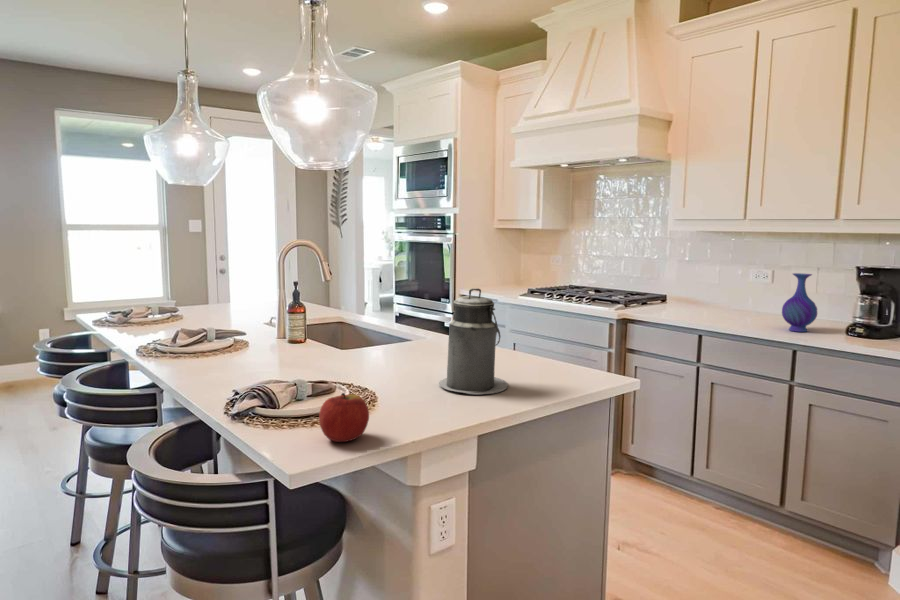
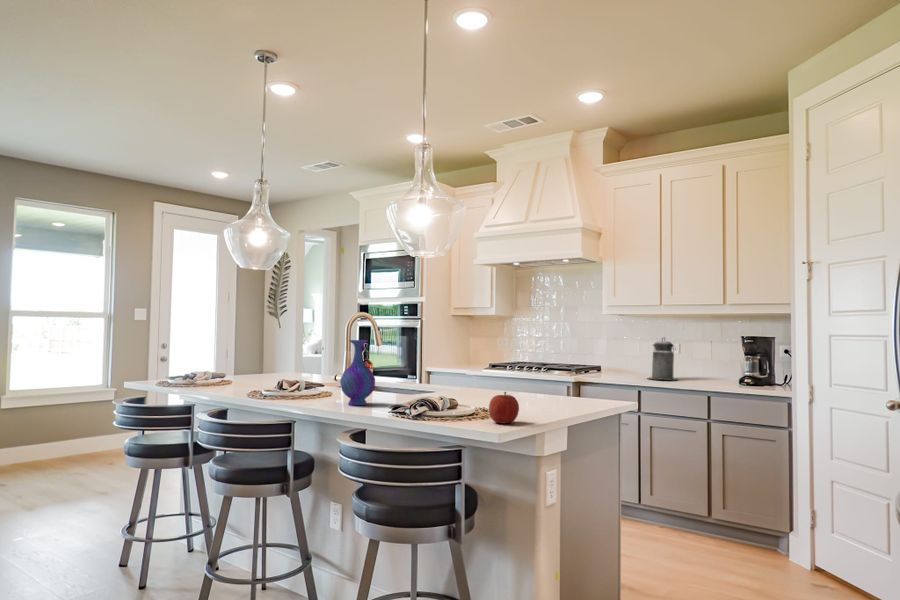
vase: present [782,273,817,332] -> present [340,340,375,405]
canister: present [439,288,508,394] -> present [650,338,678,380]

